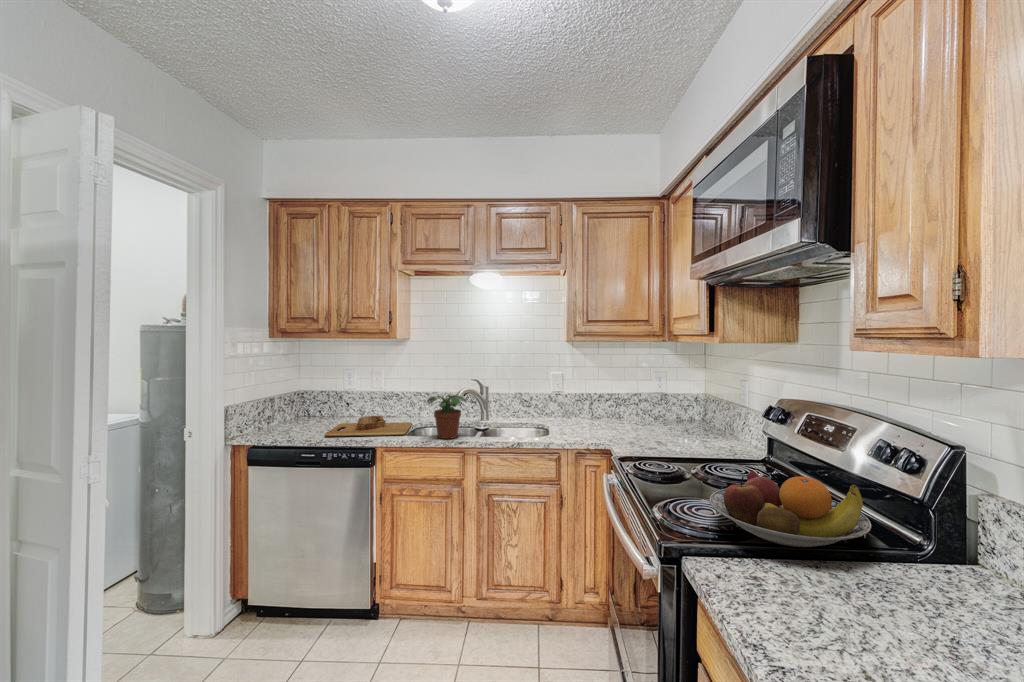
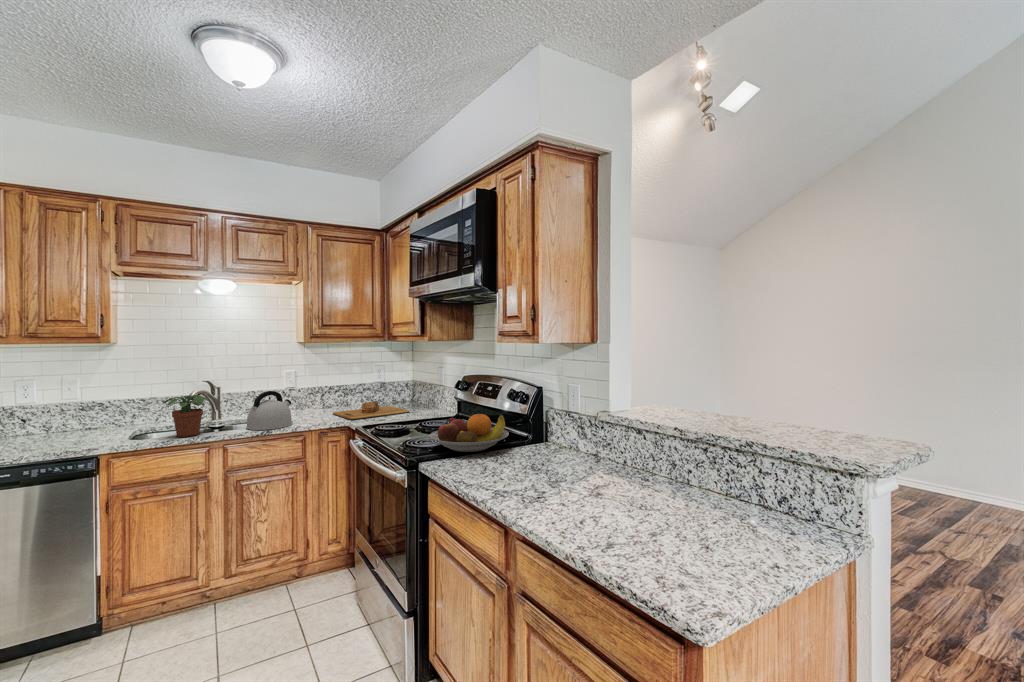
kettle: none [501,396,549,442] -> present [246,391,292,430]
cutting board: present [325,415,412,436] -> present [333,401,409,420]

